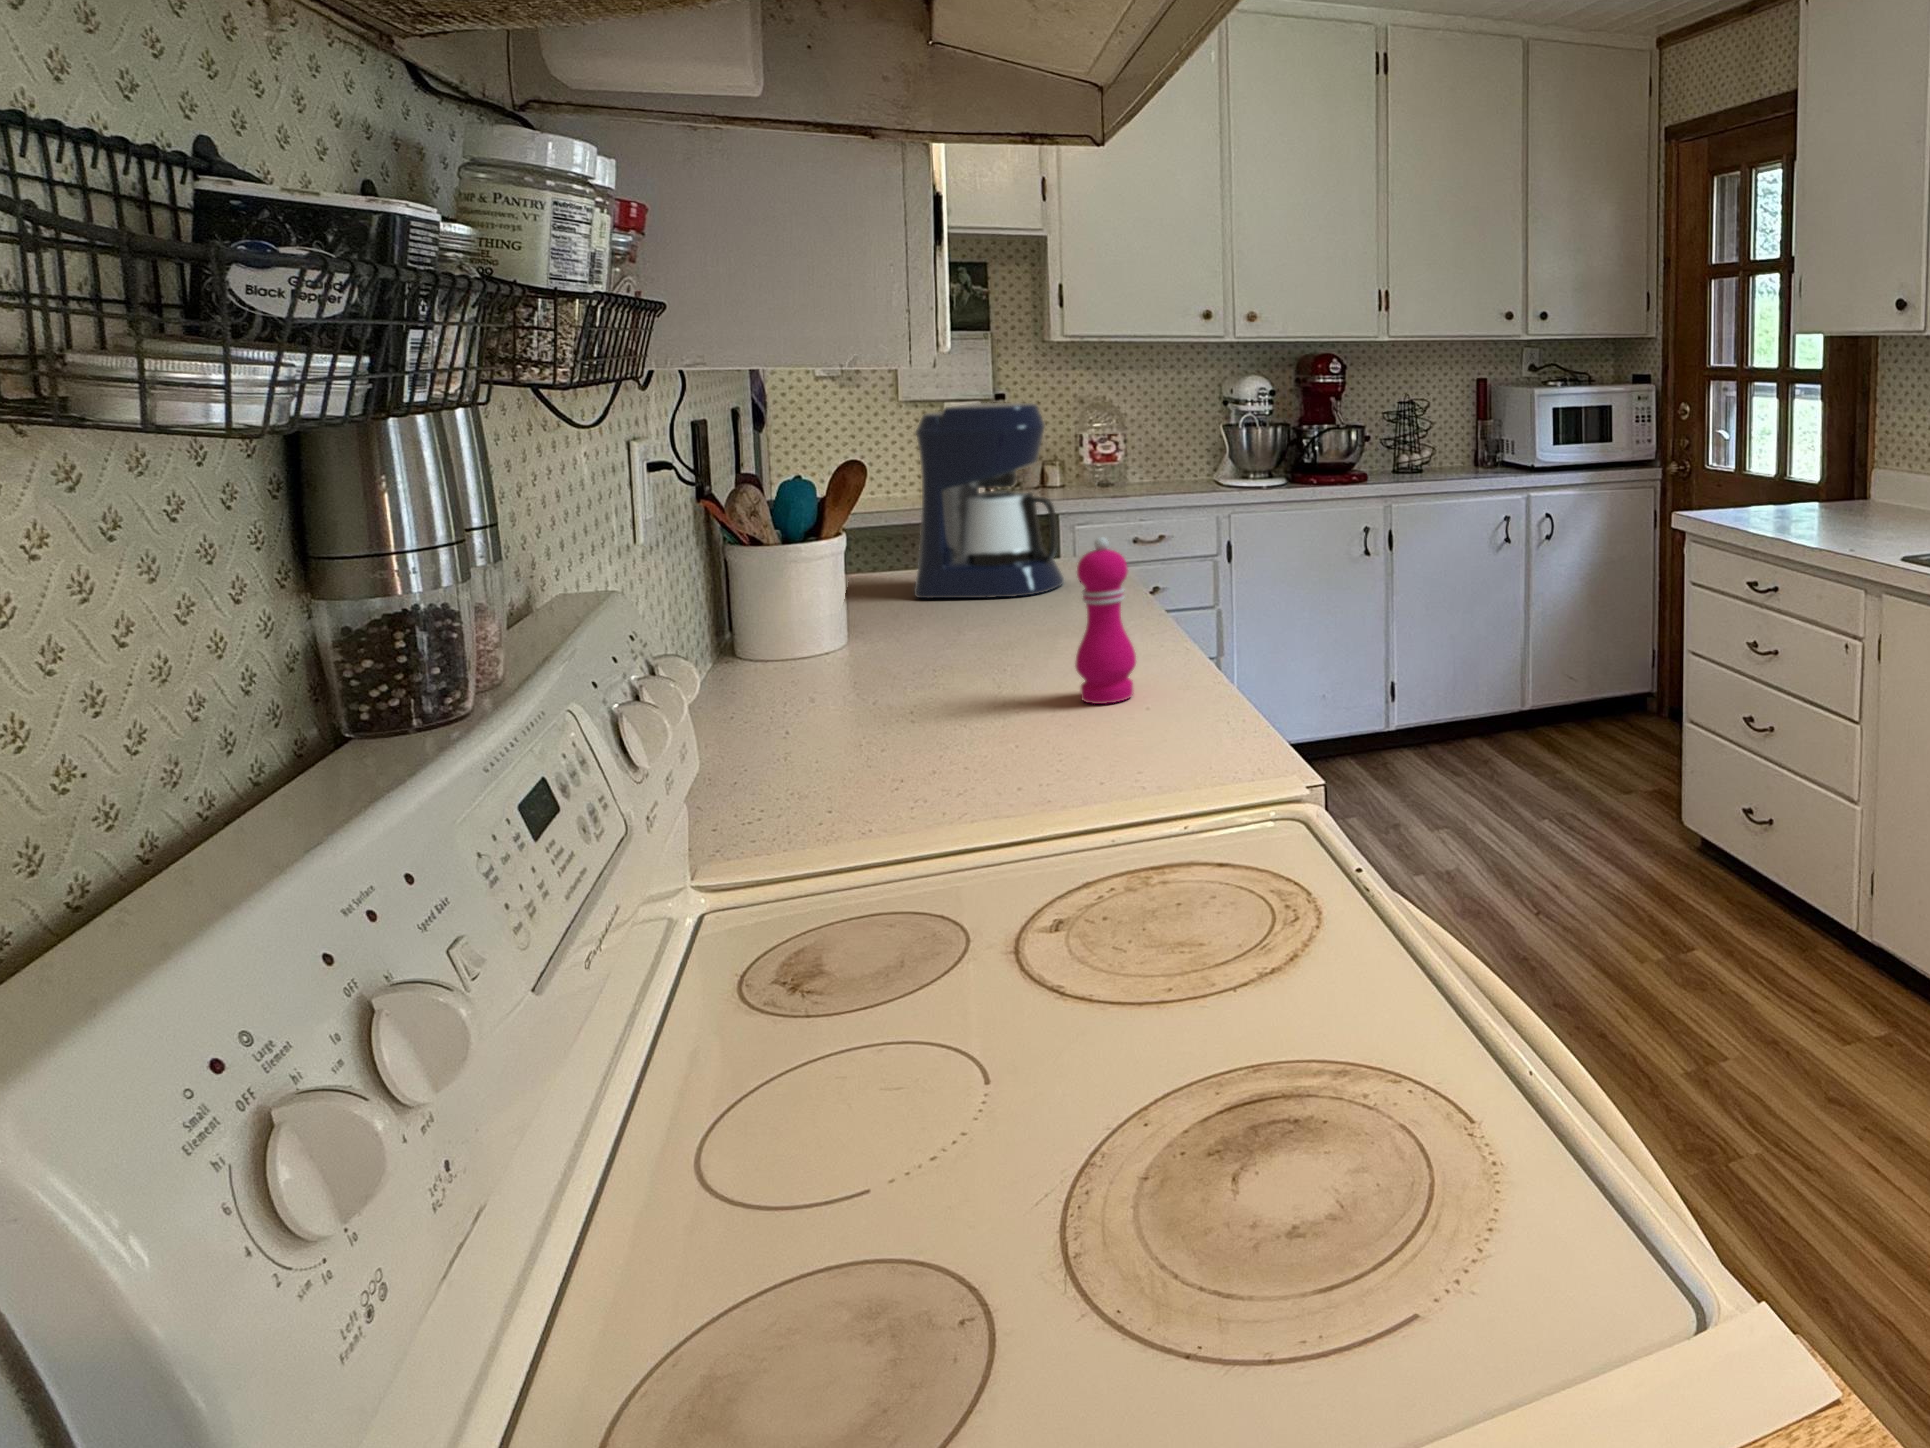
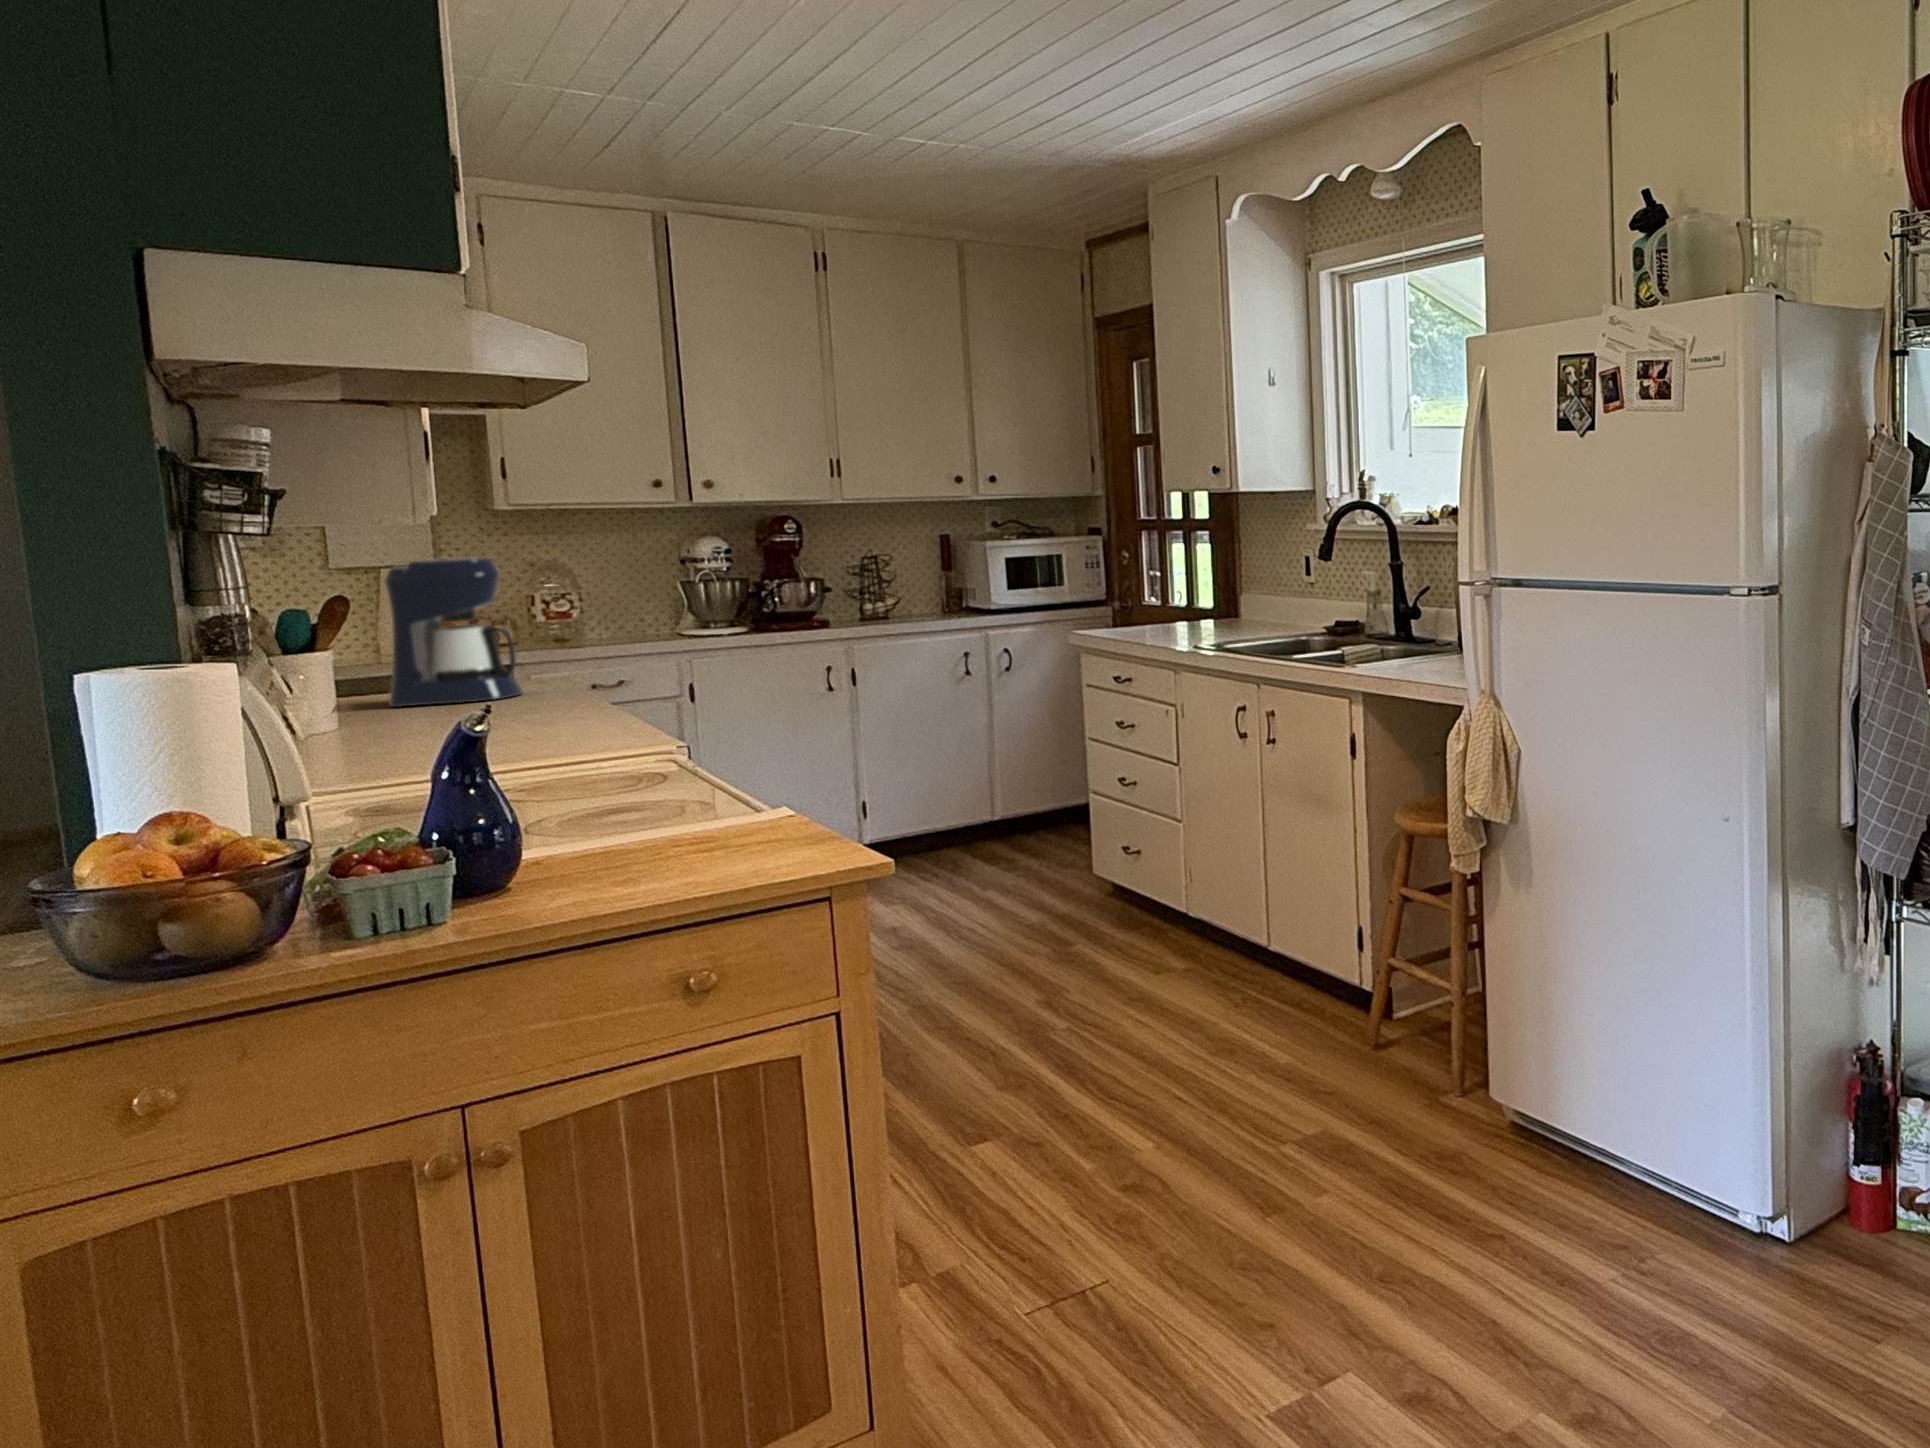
pepper mill: present [1076,537,1136,704] -> none [534,629,580,731]

